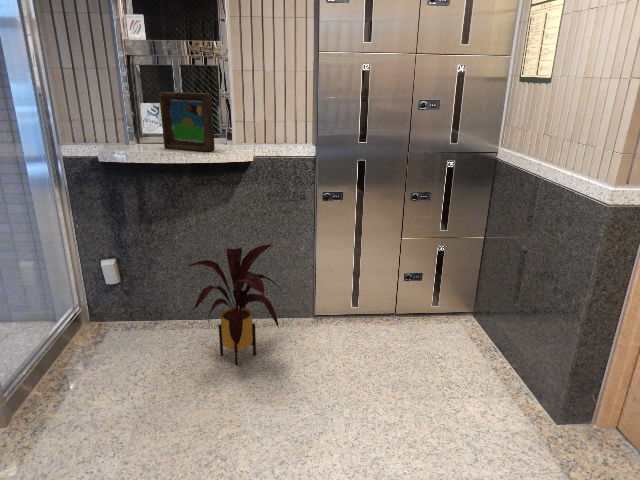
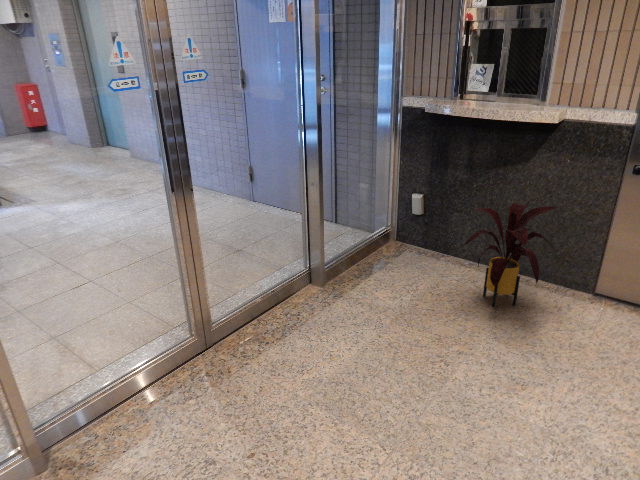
picture frame: present [159,92,215,152] -> none [479,54,529,110]

